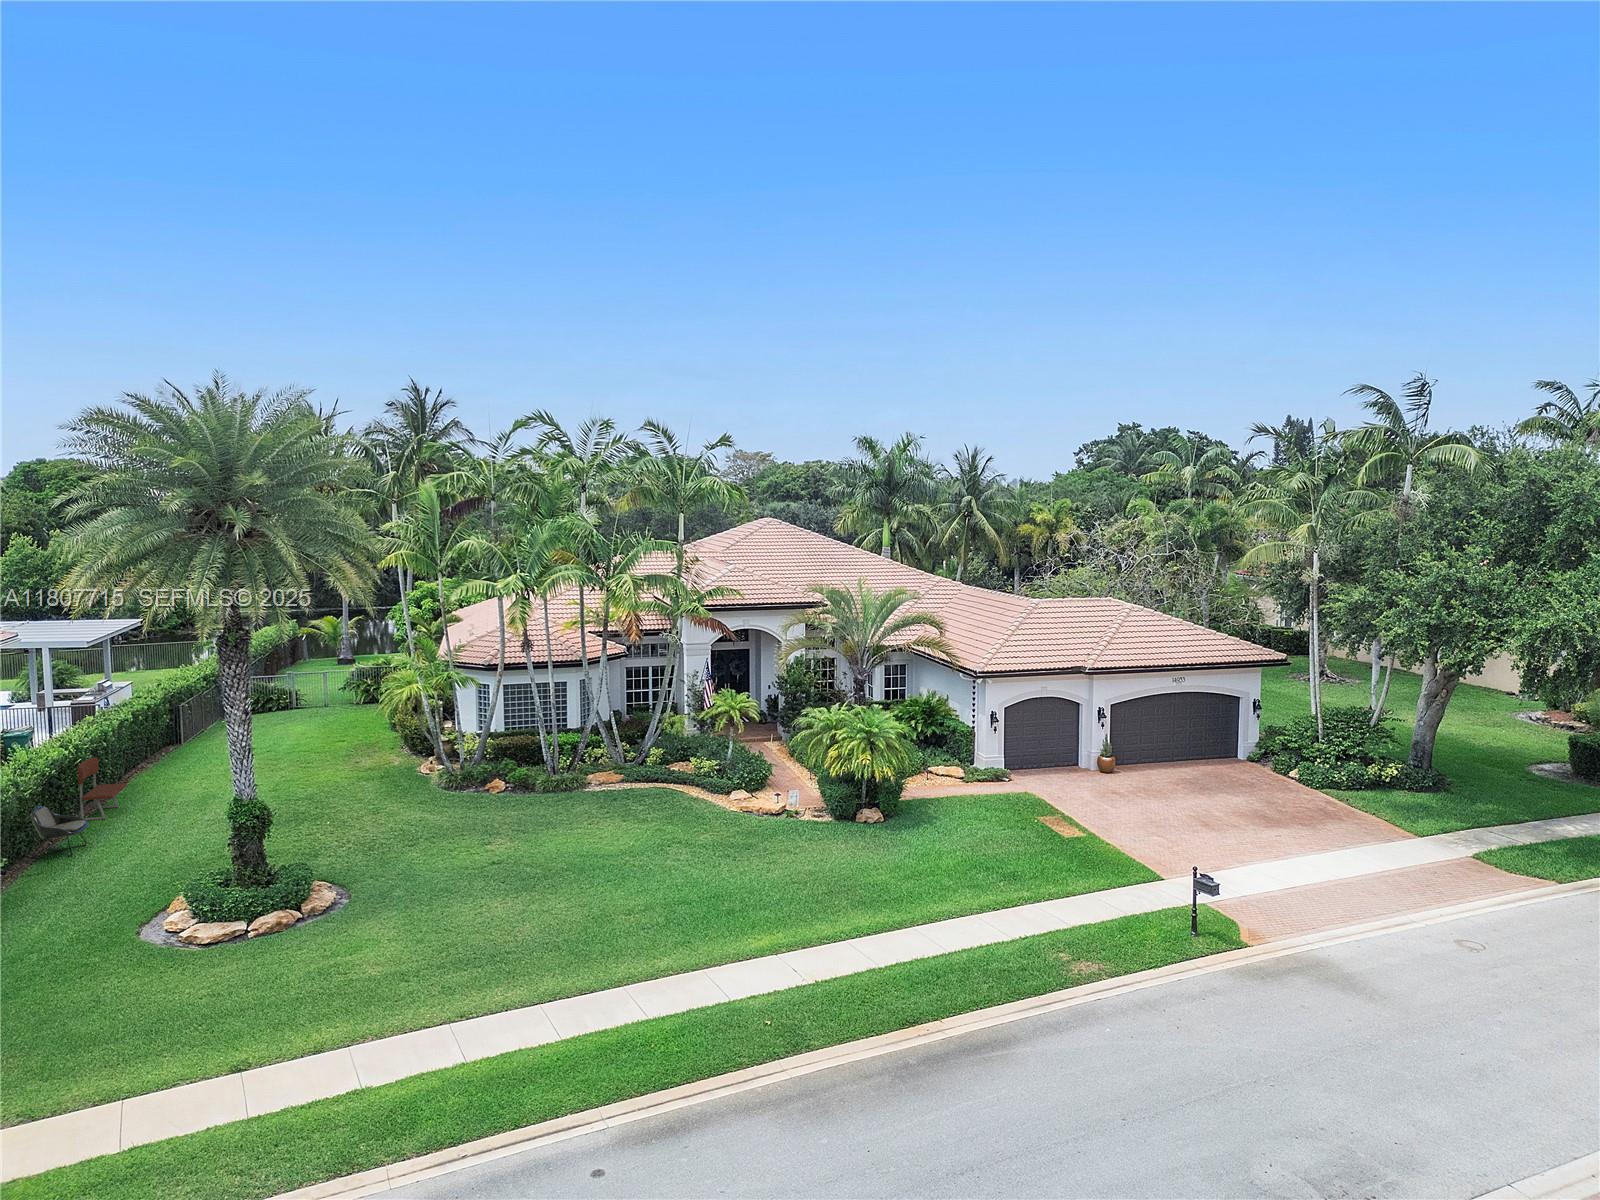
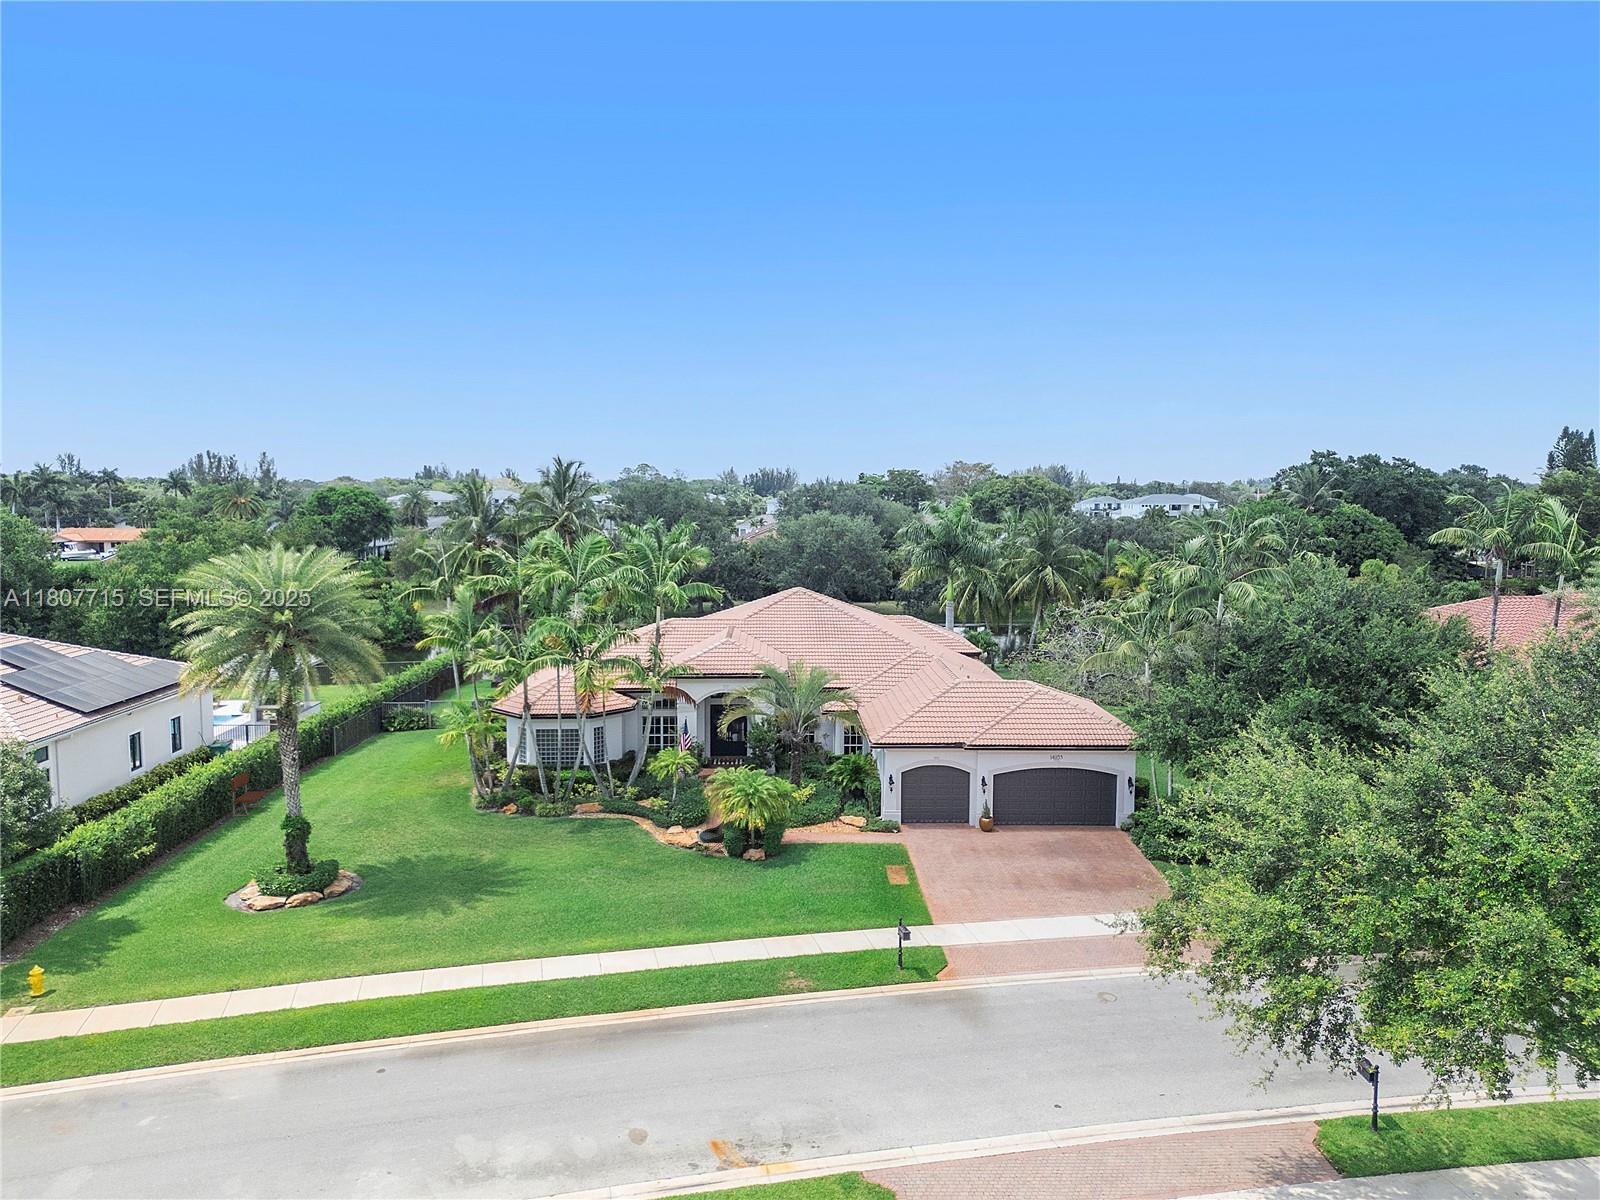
lounge chair: present [30,806,89,859] -> present [699,821,724,857]

